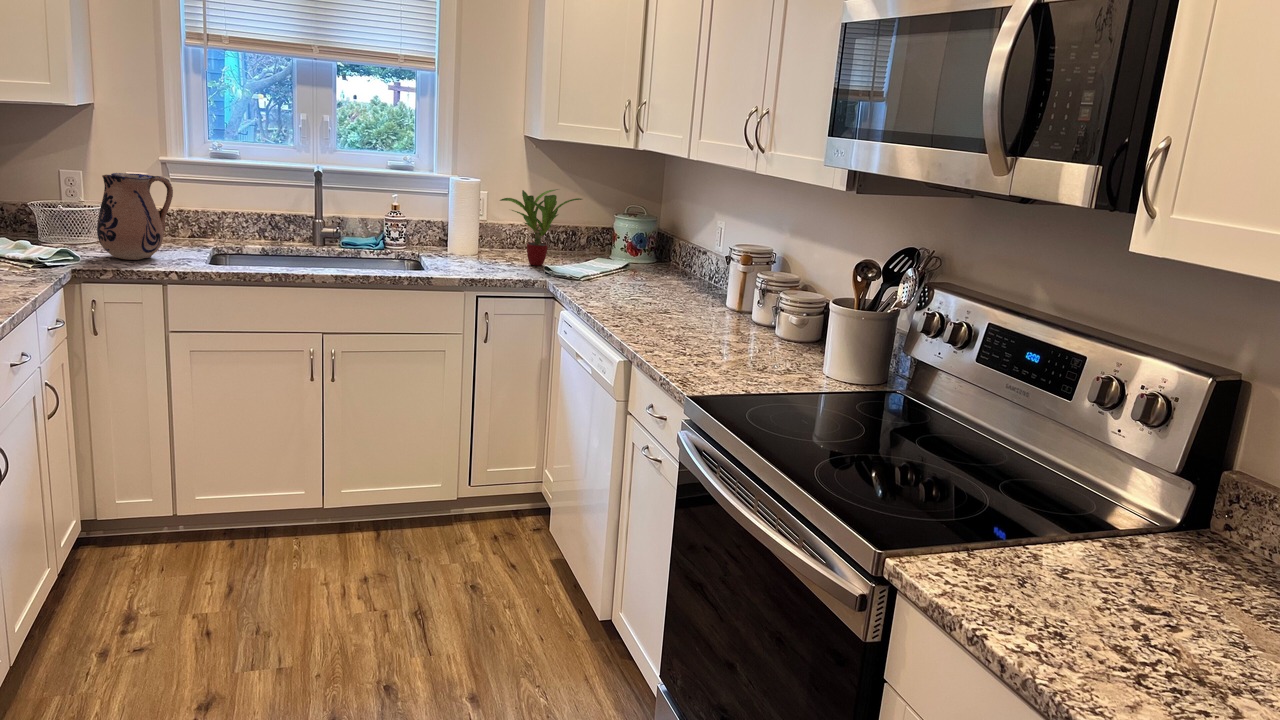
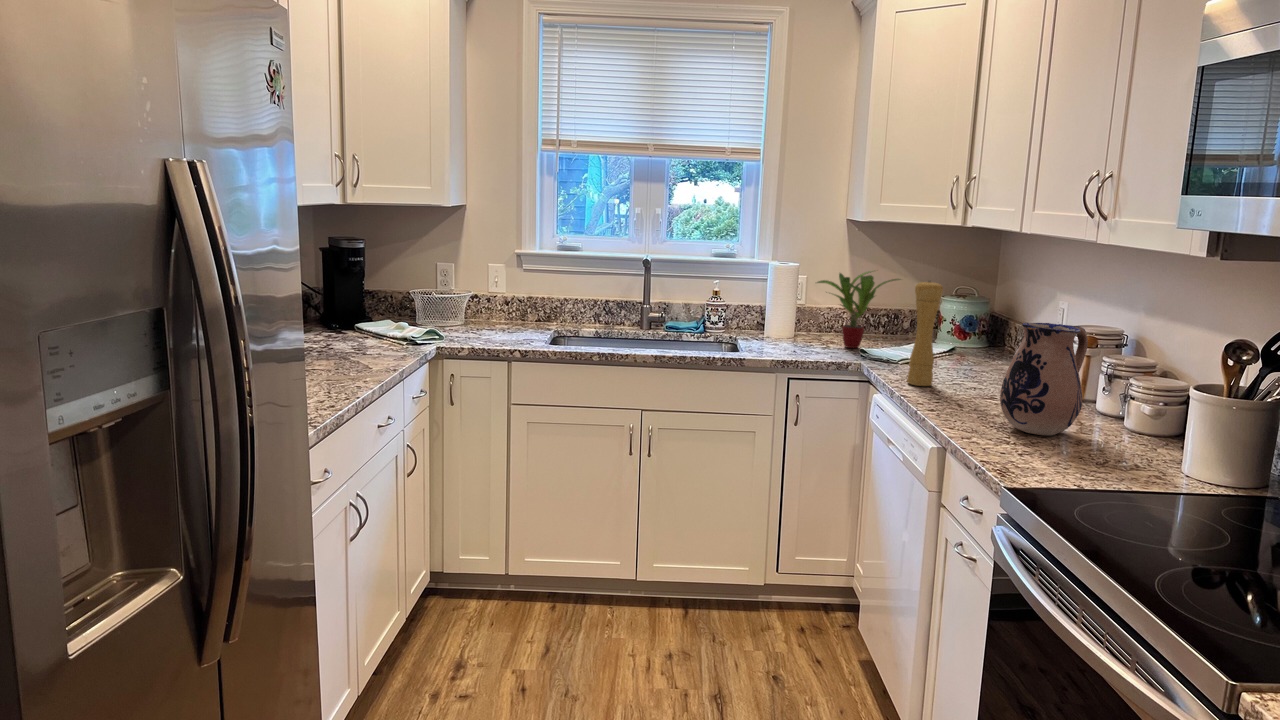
ceramic pitcher: present [97,173,173,260] -> present [1000,323,1088,436]
pepper mill: none [592,203,624,303] -> present [907,281,943,386]

